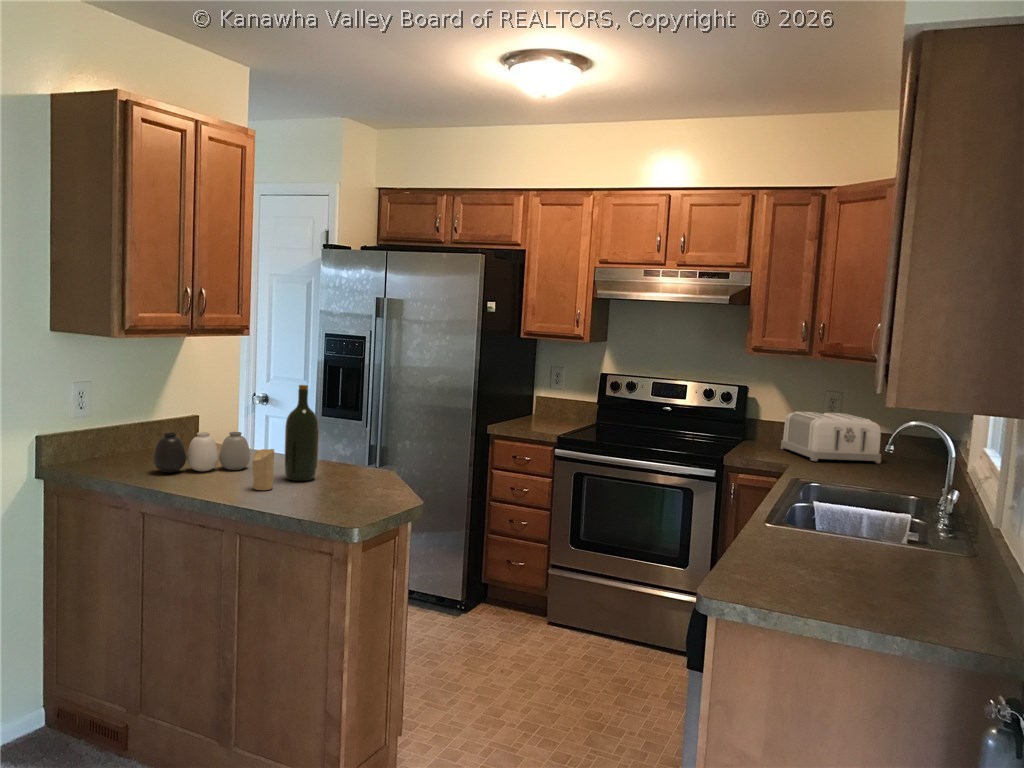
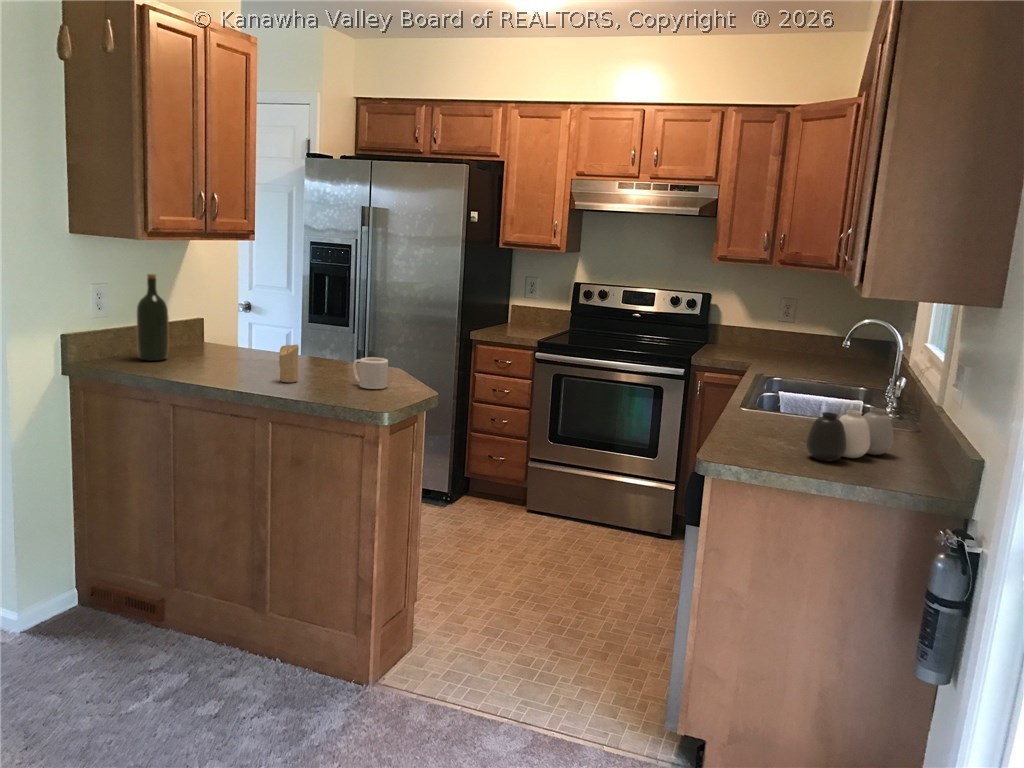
wine bottle: present [284,385,319,481] -> present [137,274,169,361]
toaster: present [781,412,881,463] -> none [741,316,832,362]
vase: present [153,432,250,472] -> present [806,408,893,462]
mug: none [331,464,368,499] -> present [353,357,388,389]

